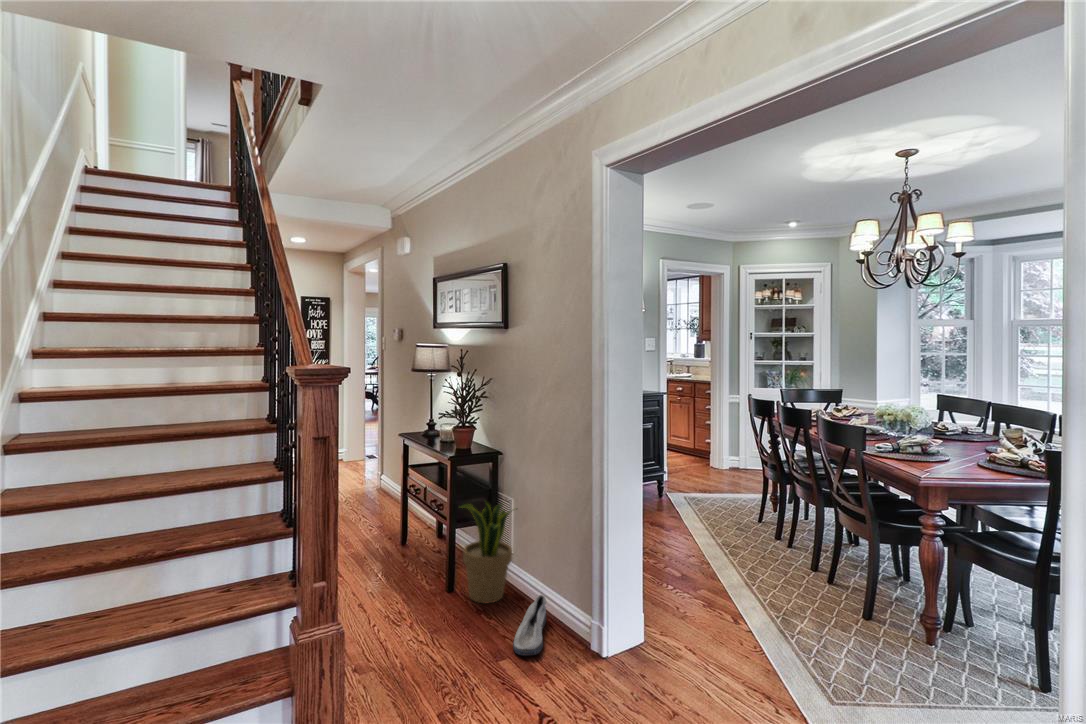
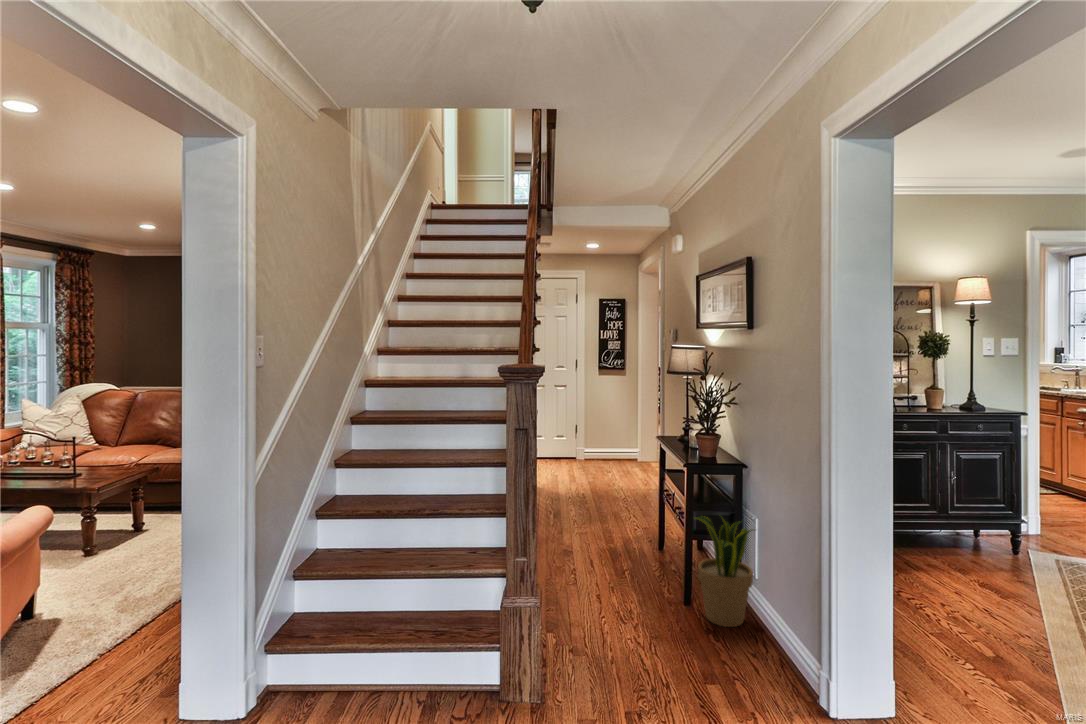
shoe: present [513,595,547,656] -> none [727,630,781,691]

